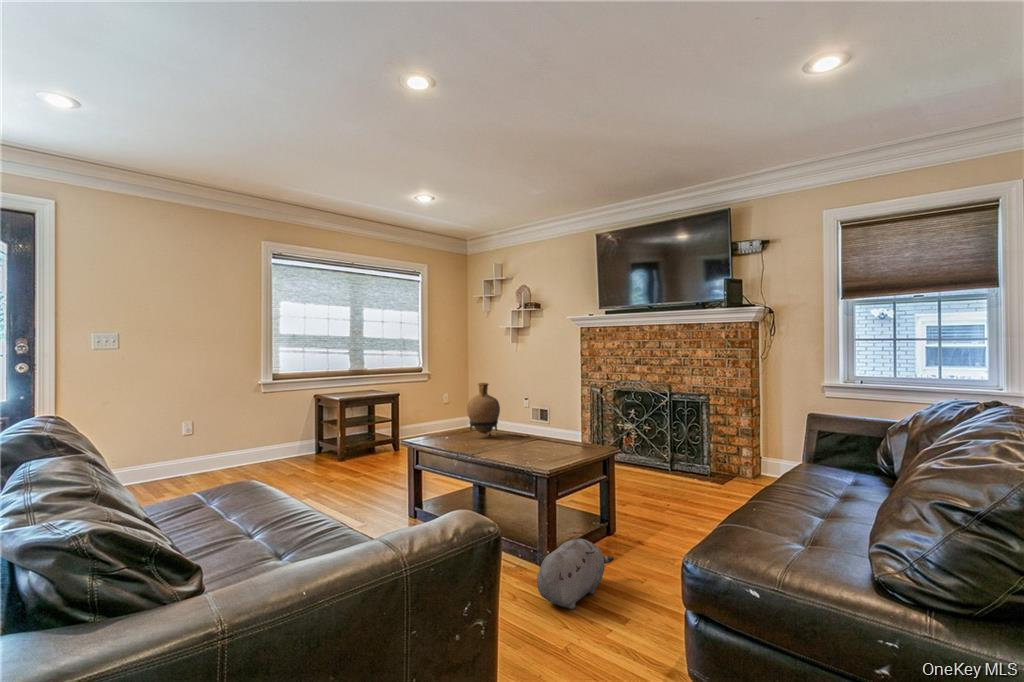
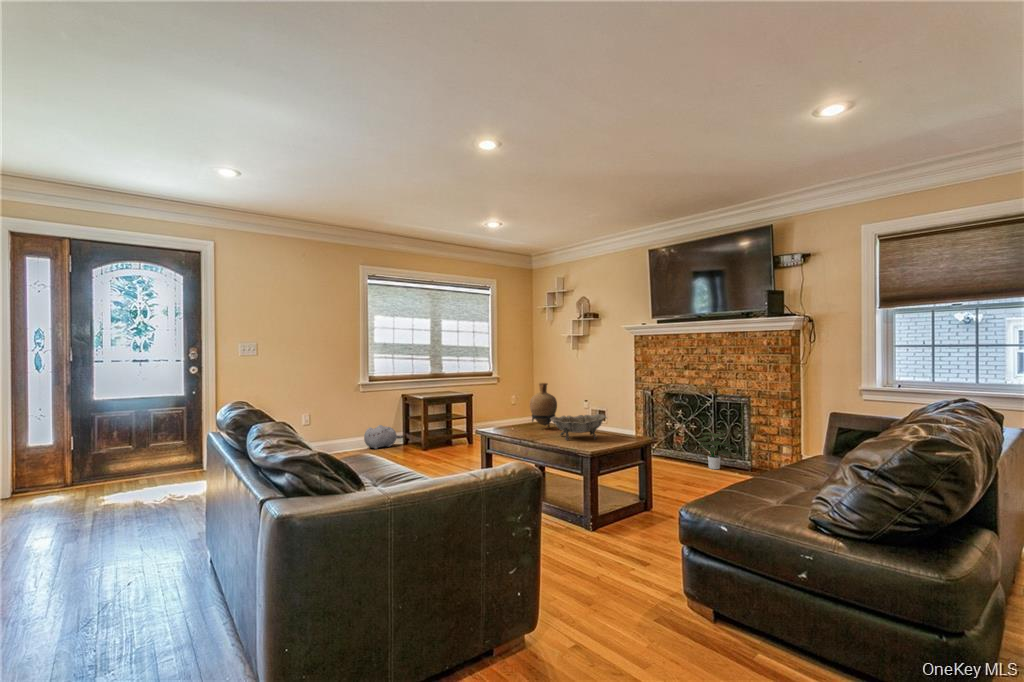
decorative bowl: none [493,420,561,454] -> present [551,414,607,440]
potted plant: none [649,431,691,475] -> present [697,430,735,469]
plush toy: present [537,539,614,609] -> present [364,425,404,449]

